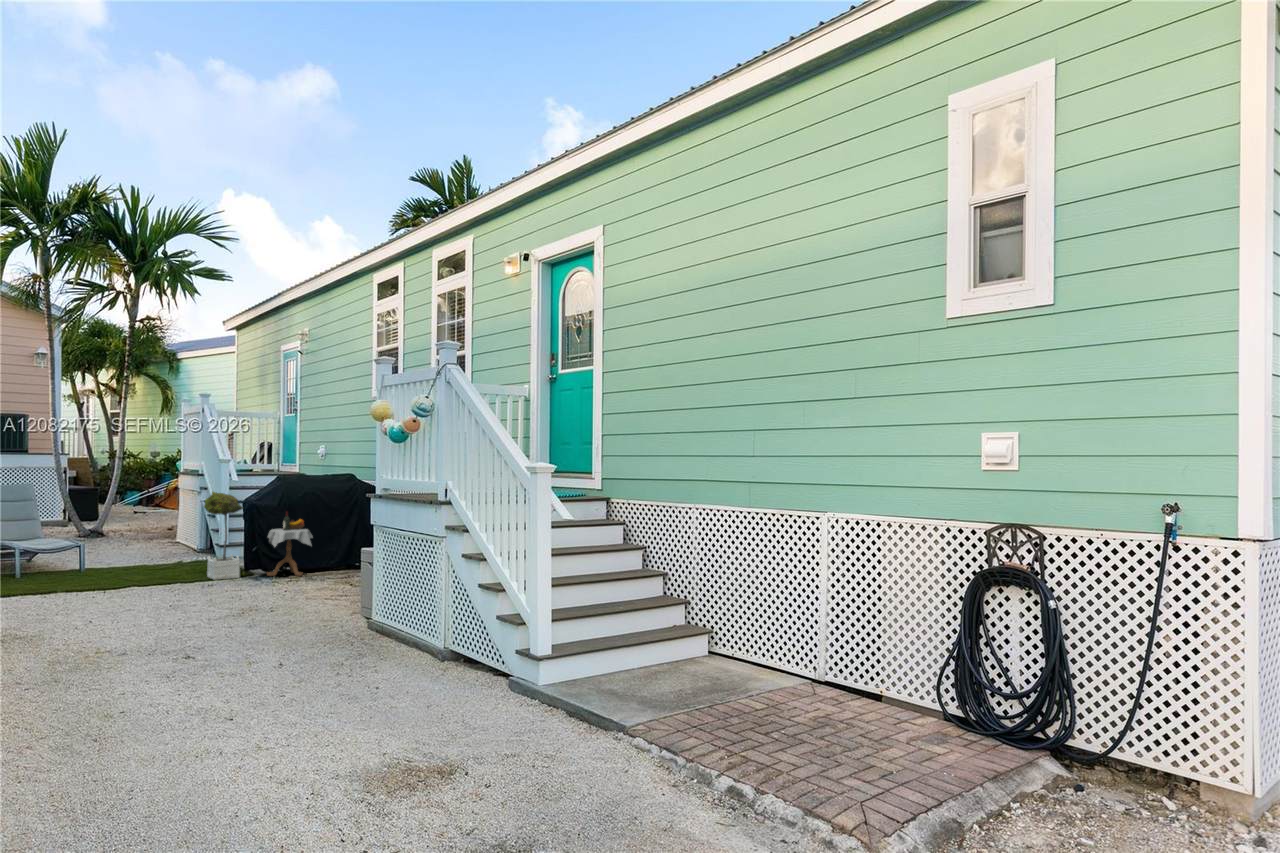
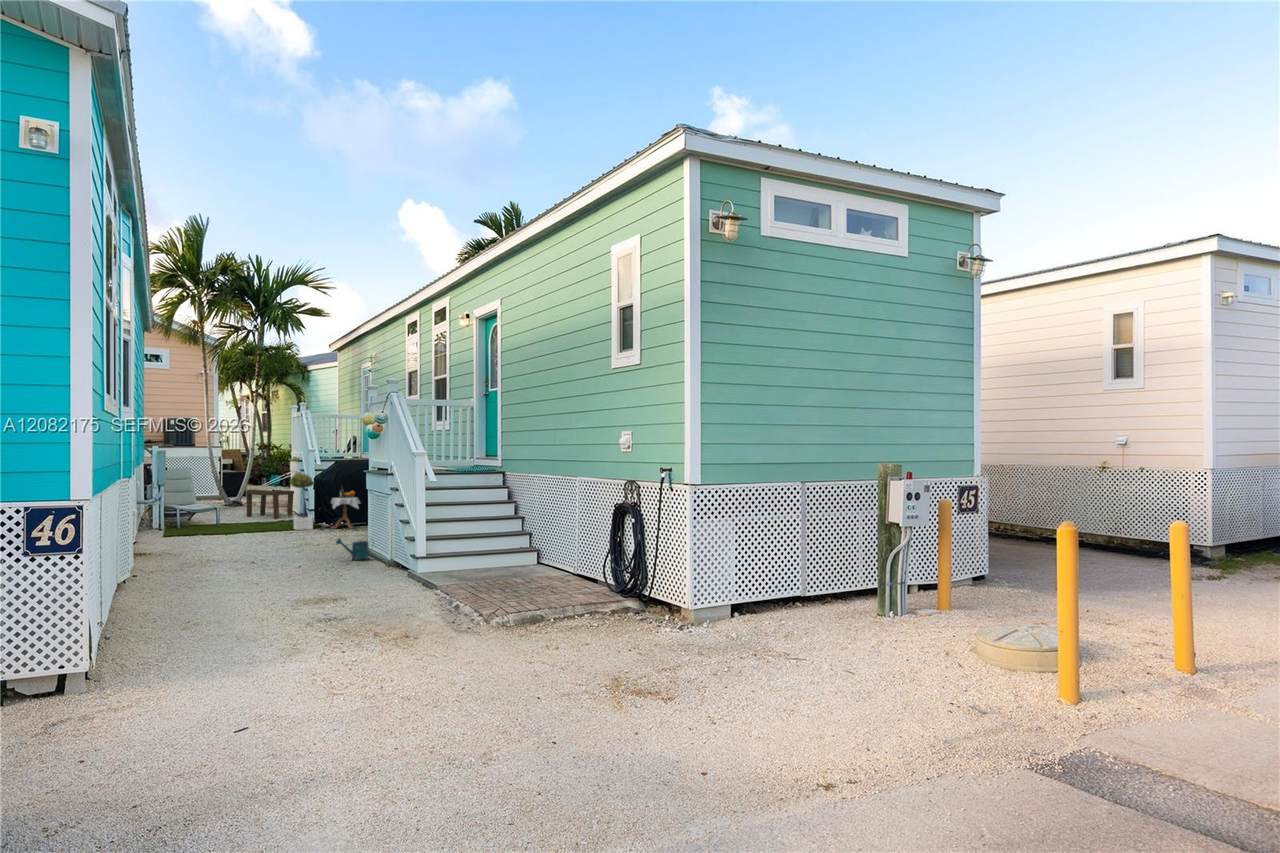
bench: none [116,515,193,558] -> present [246,490,294,519]
watering can: none [339,603,401,645] -> present [336,538,369,560]

